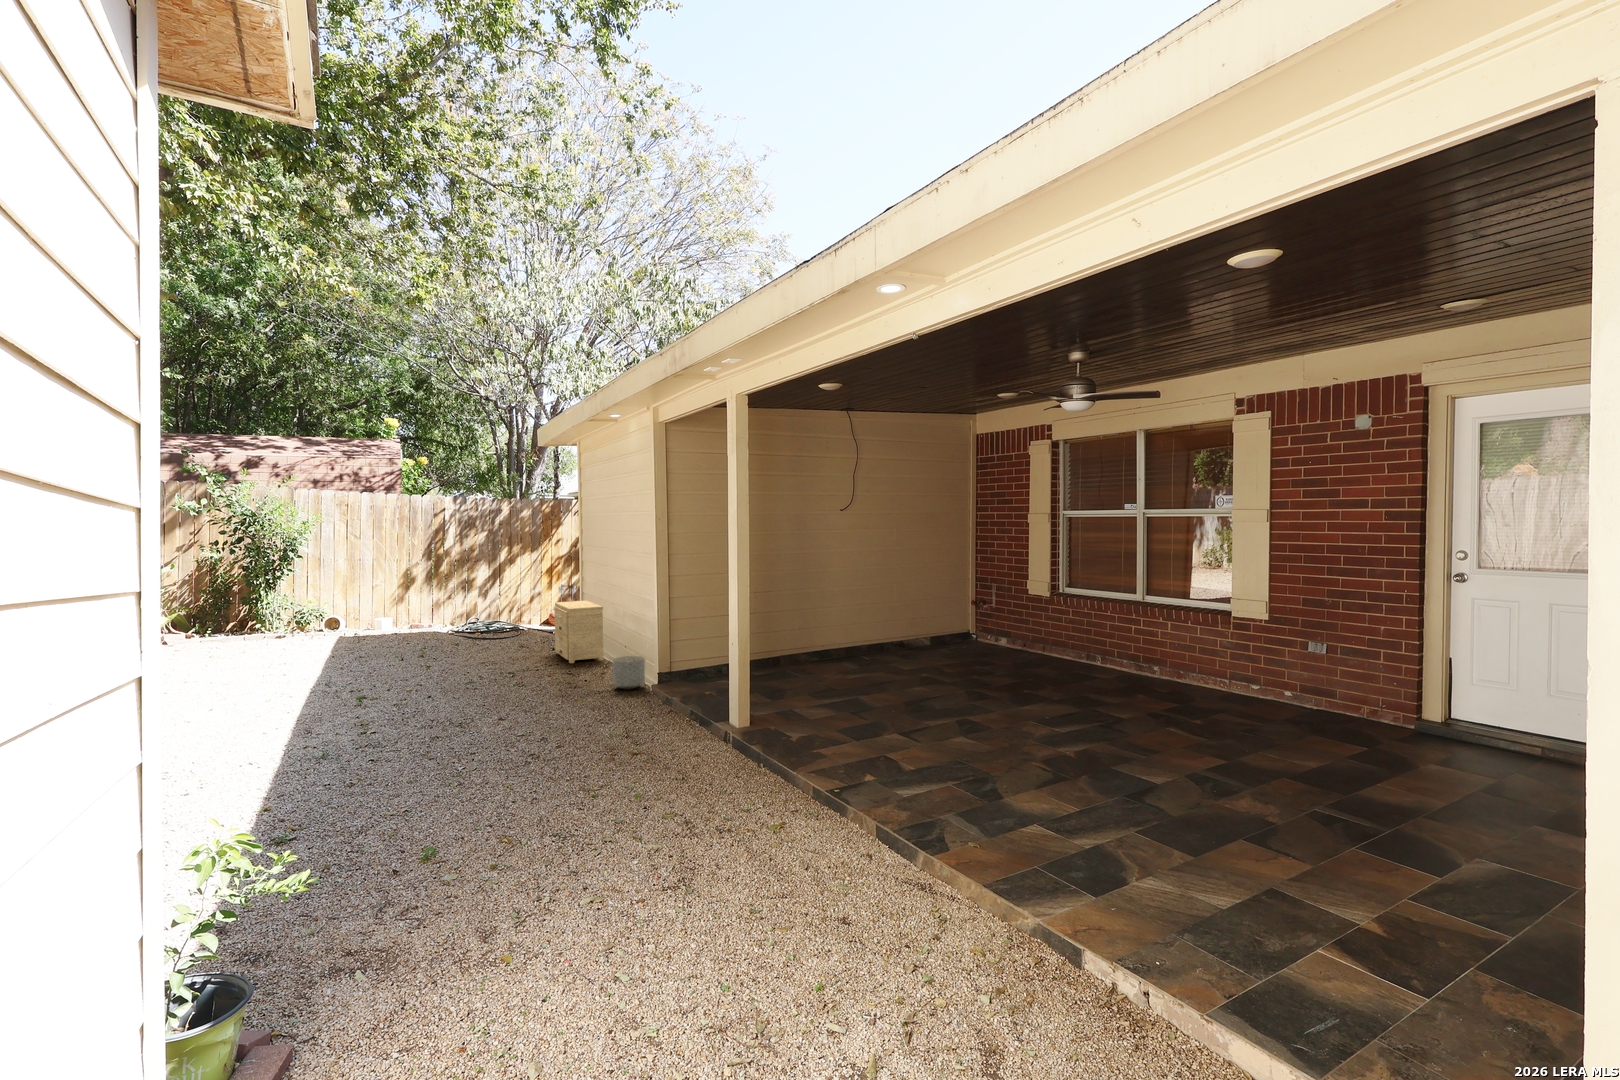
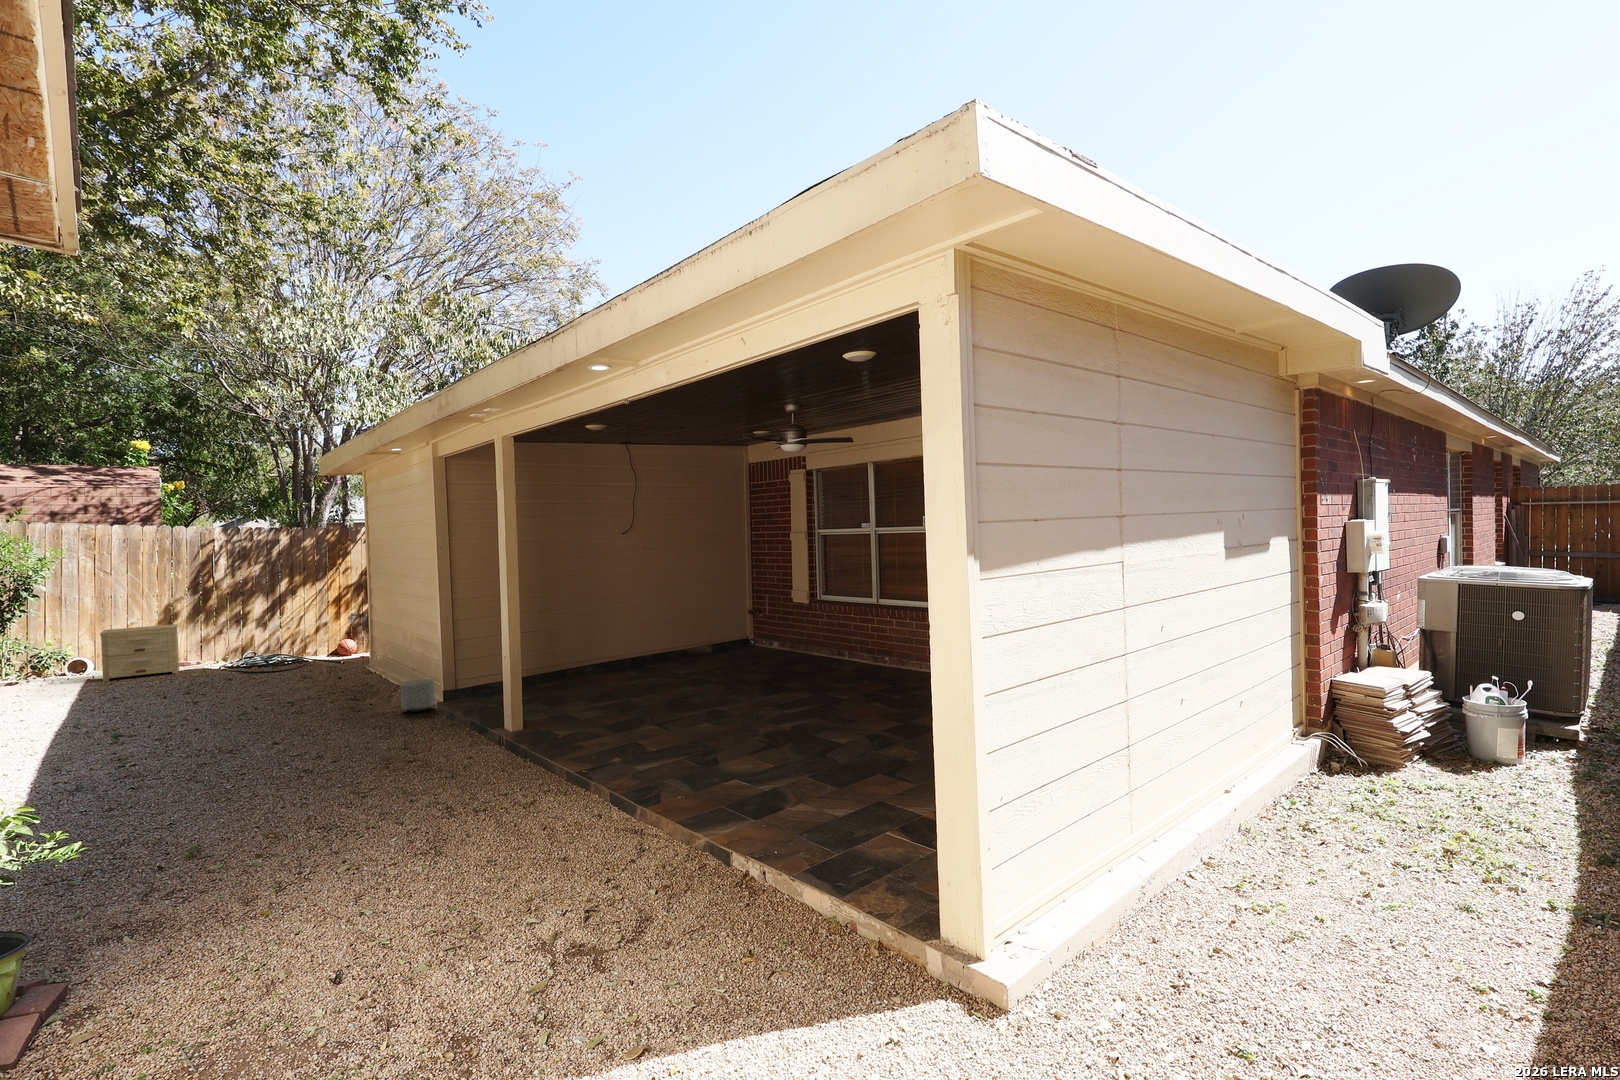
side table: present [554,600,603,663] -> present [100,624,179,681]

